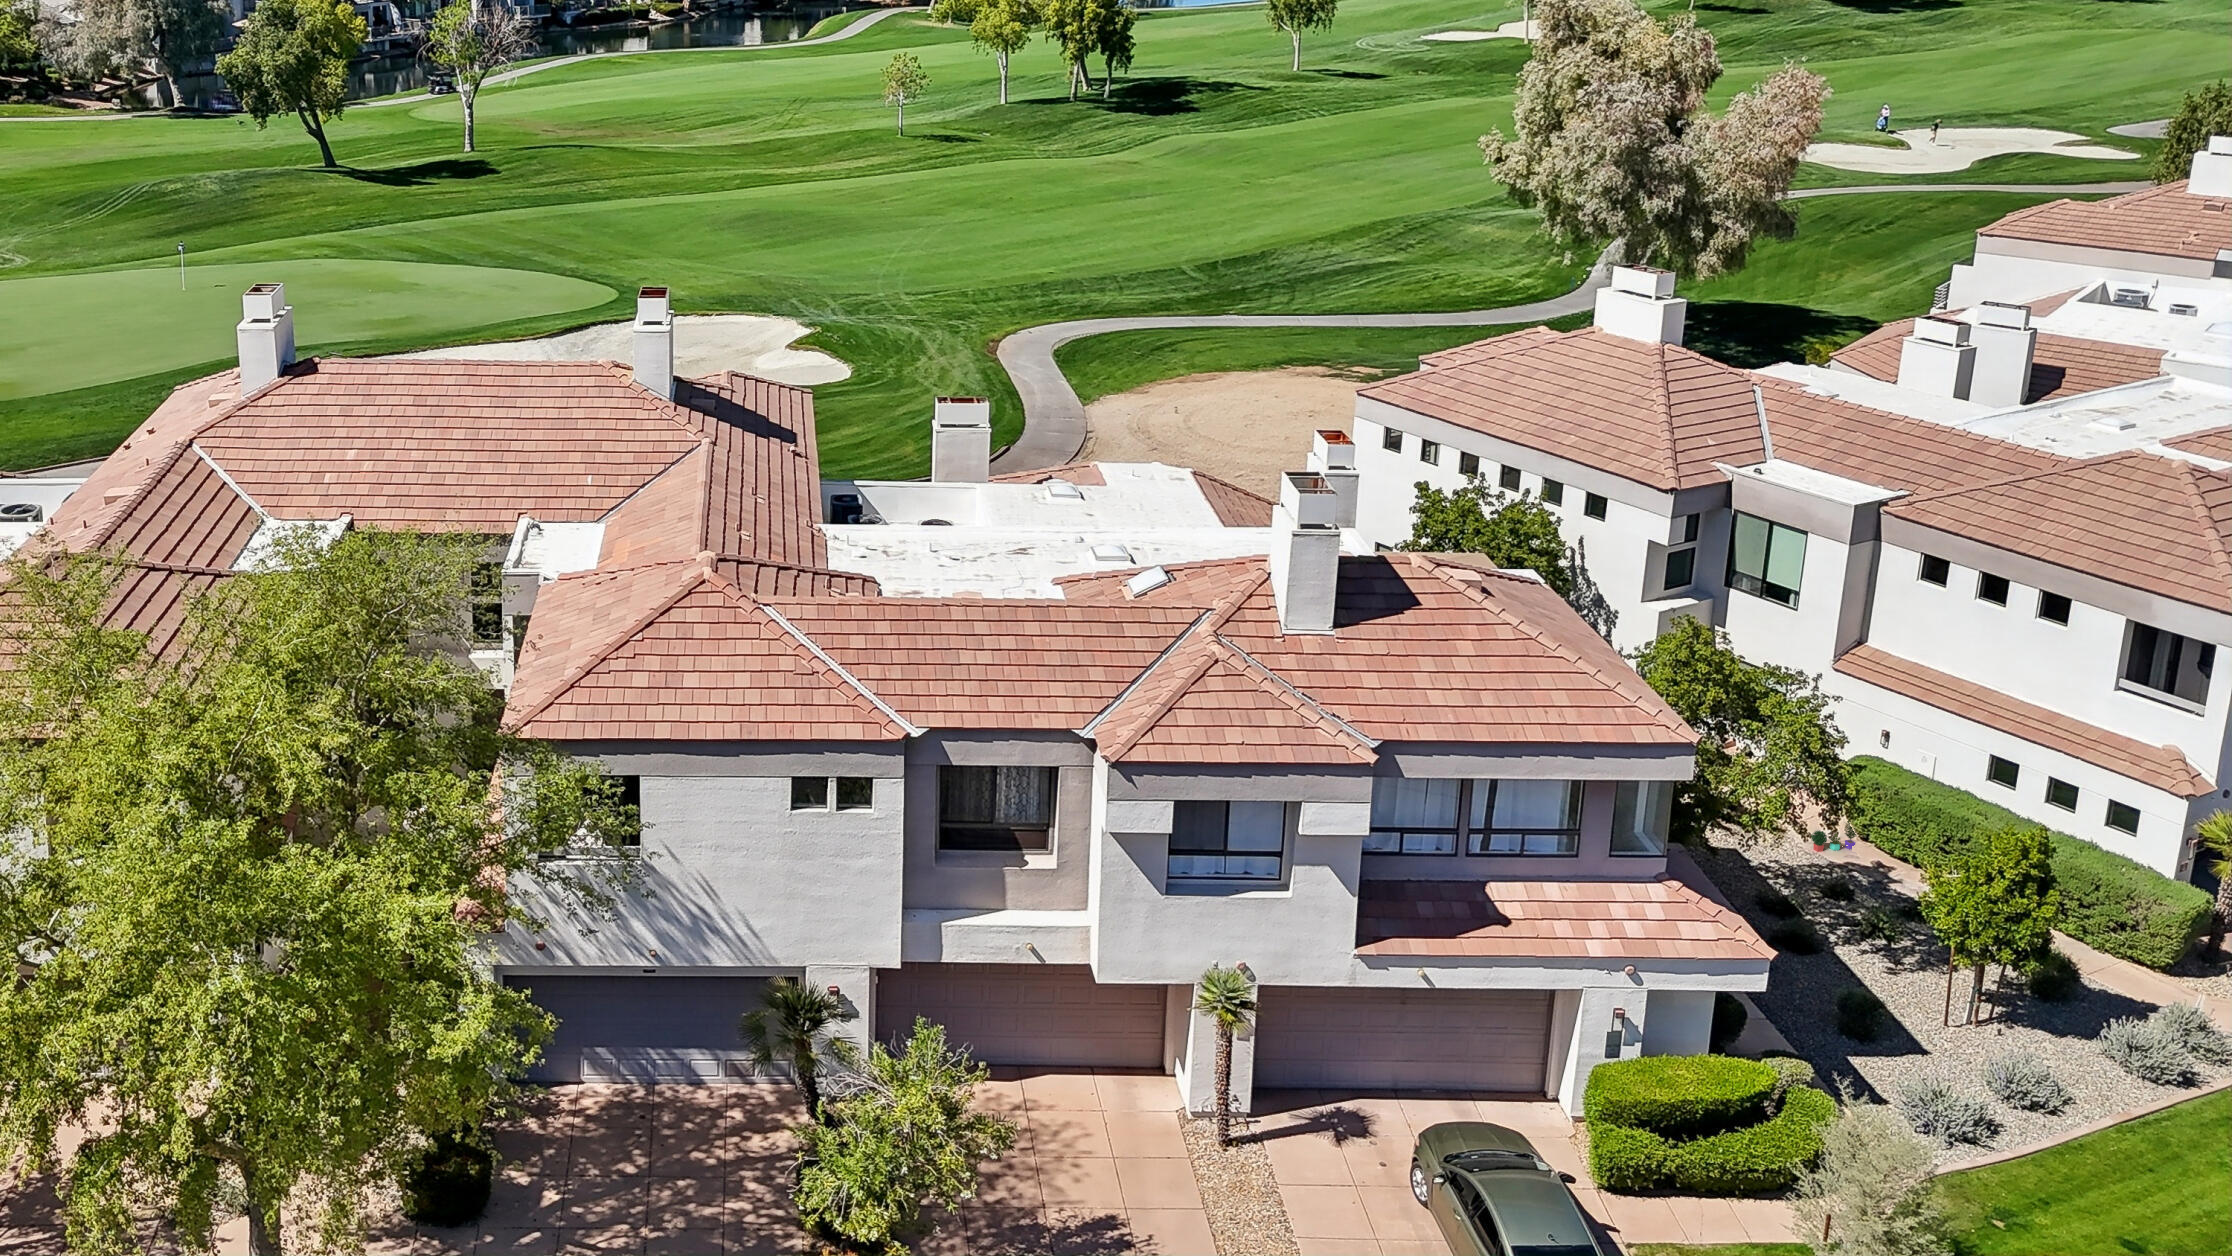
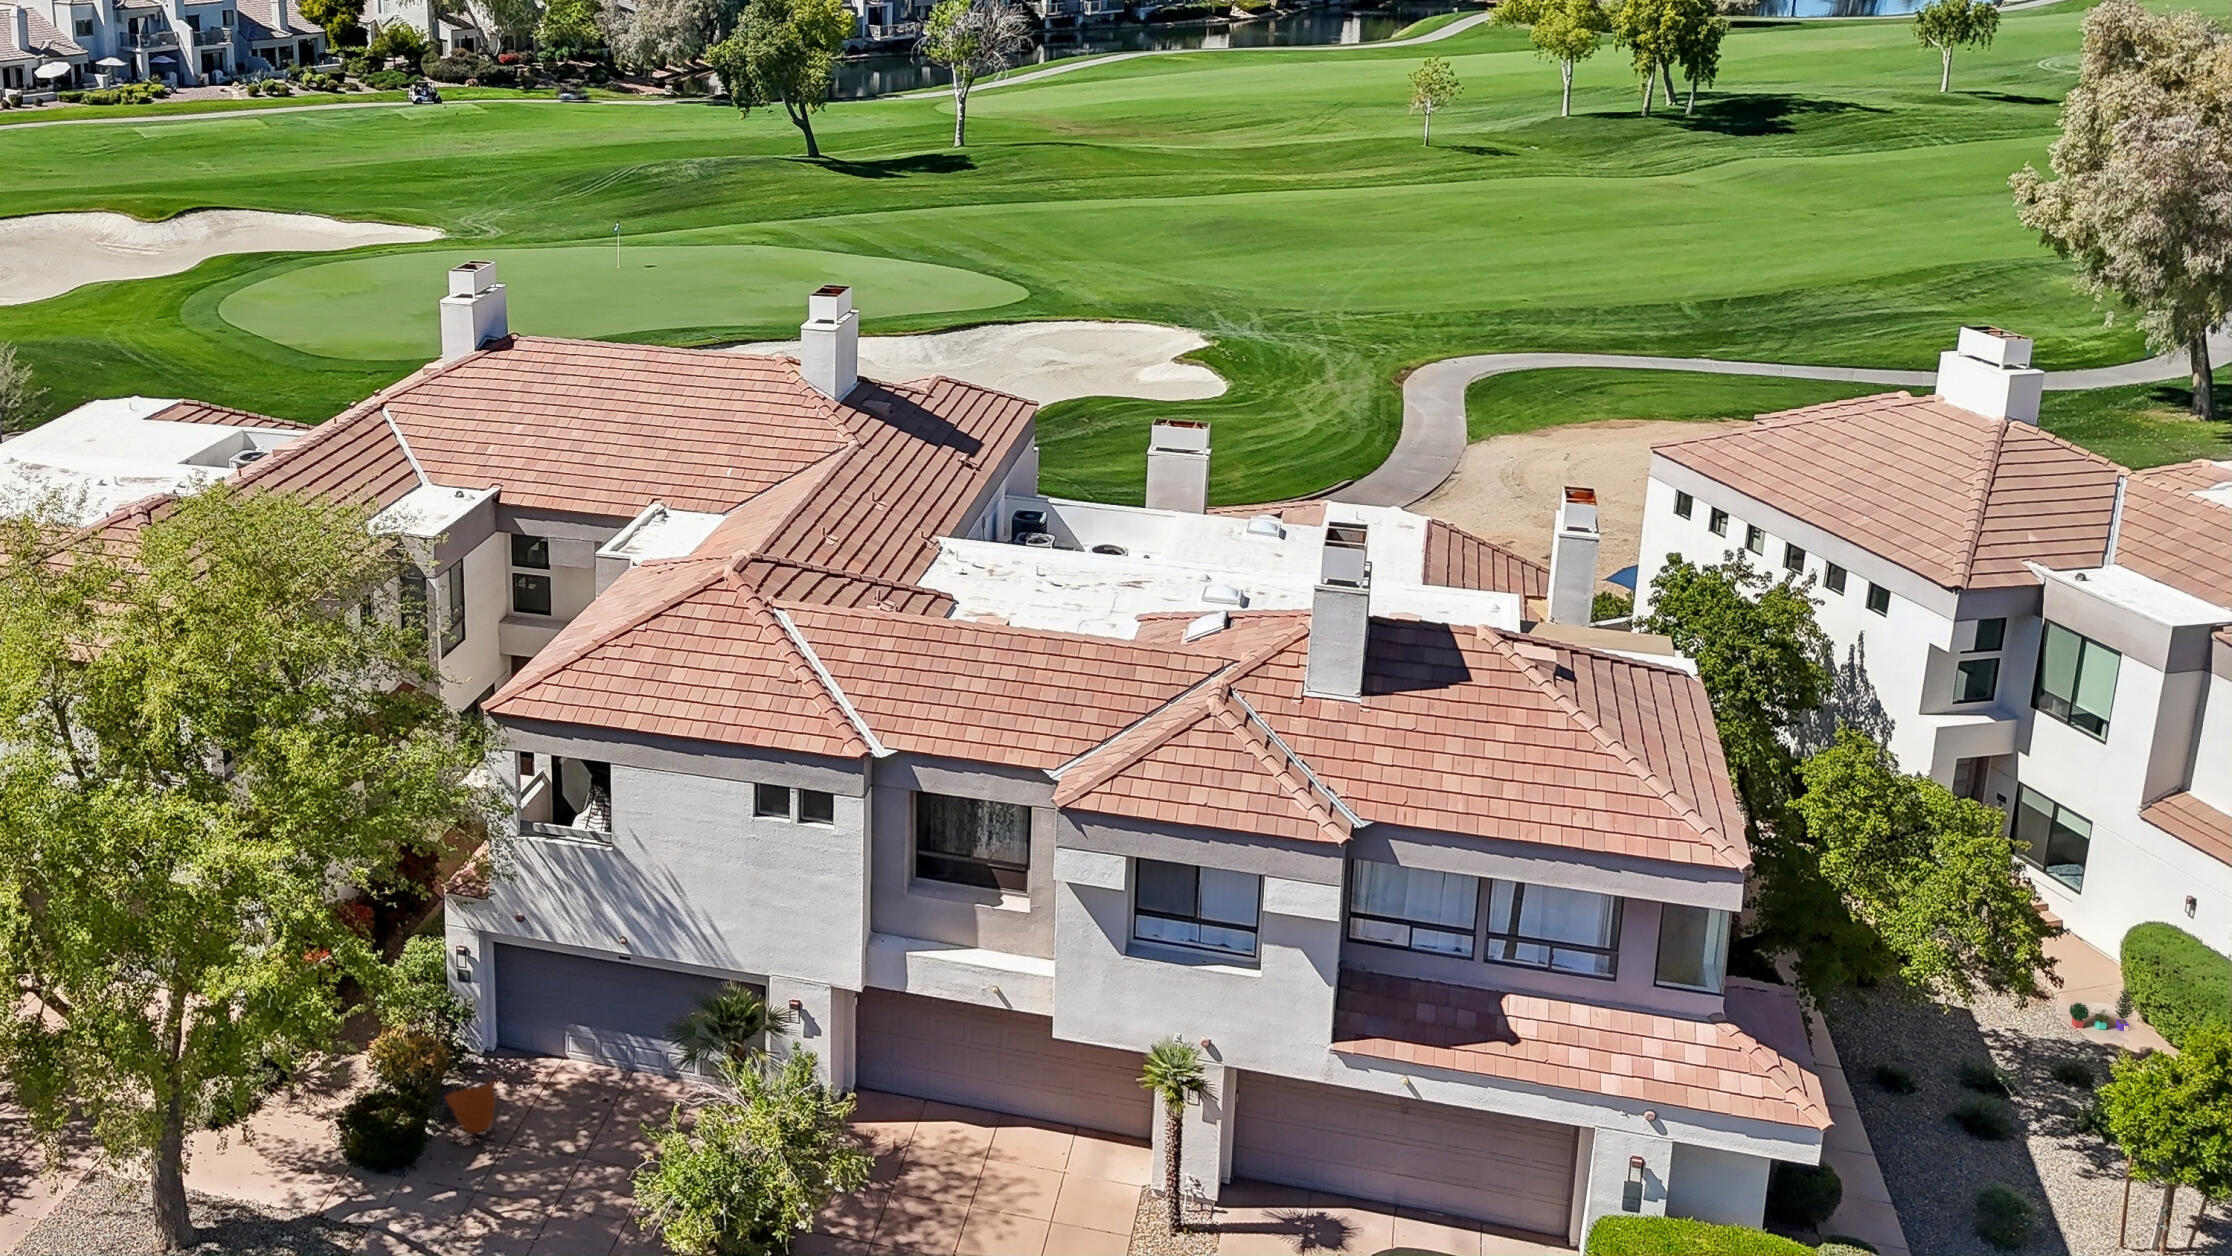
lounge chair: none [485,1114,555,1186] -> present [445,1082,495,1143]

